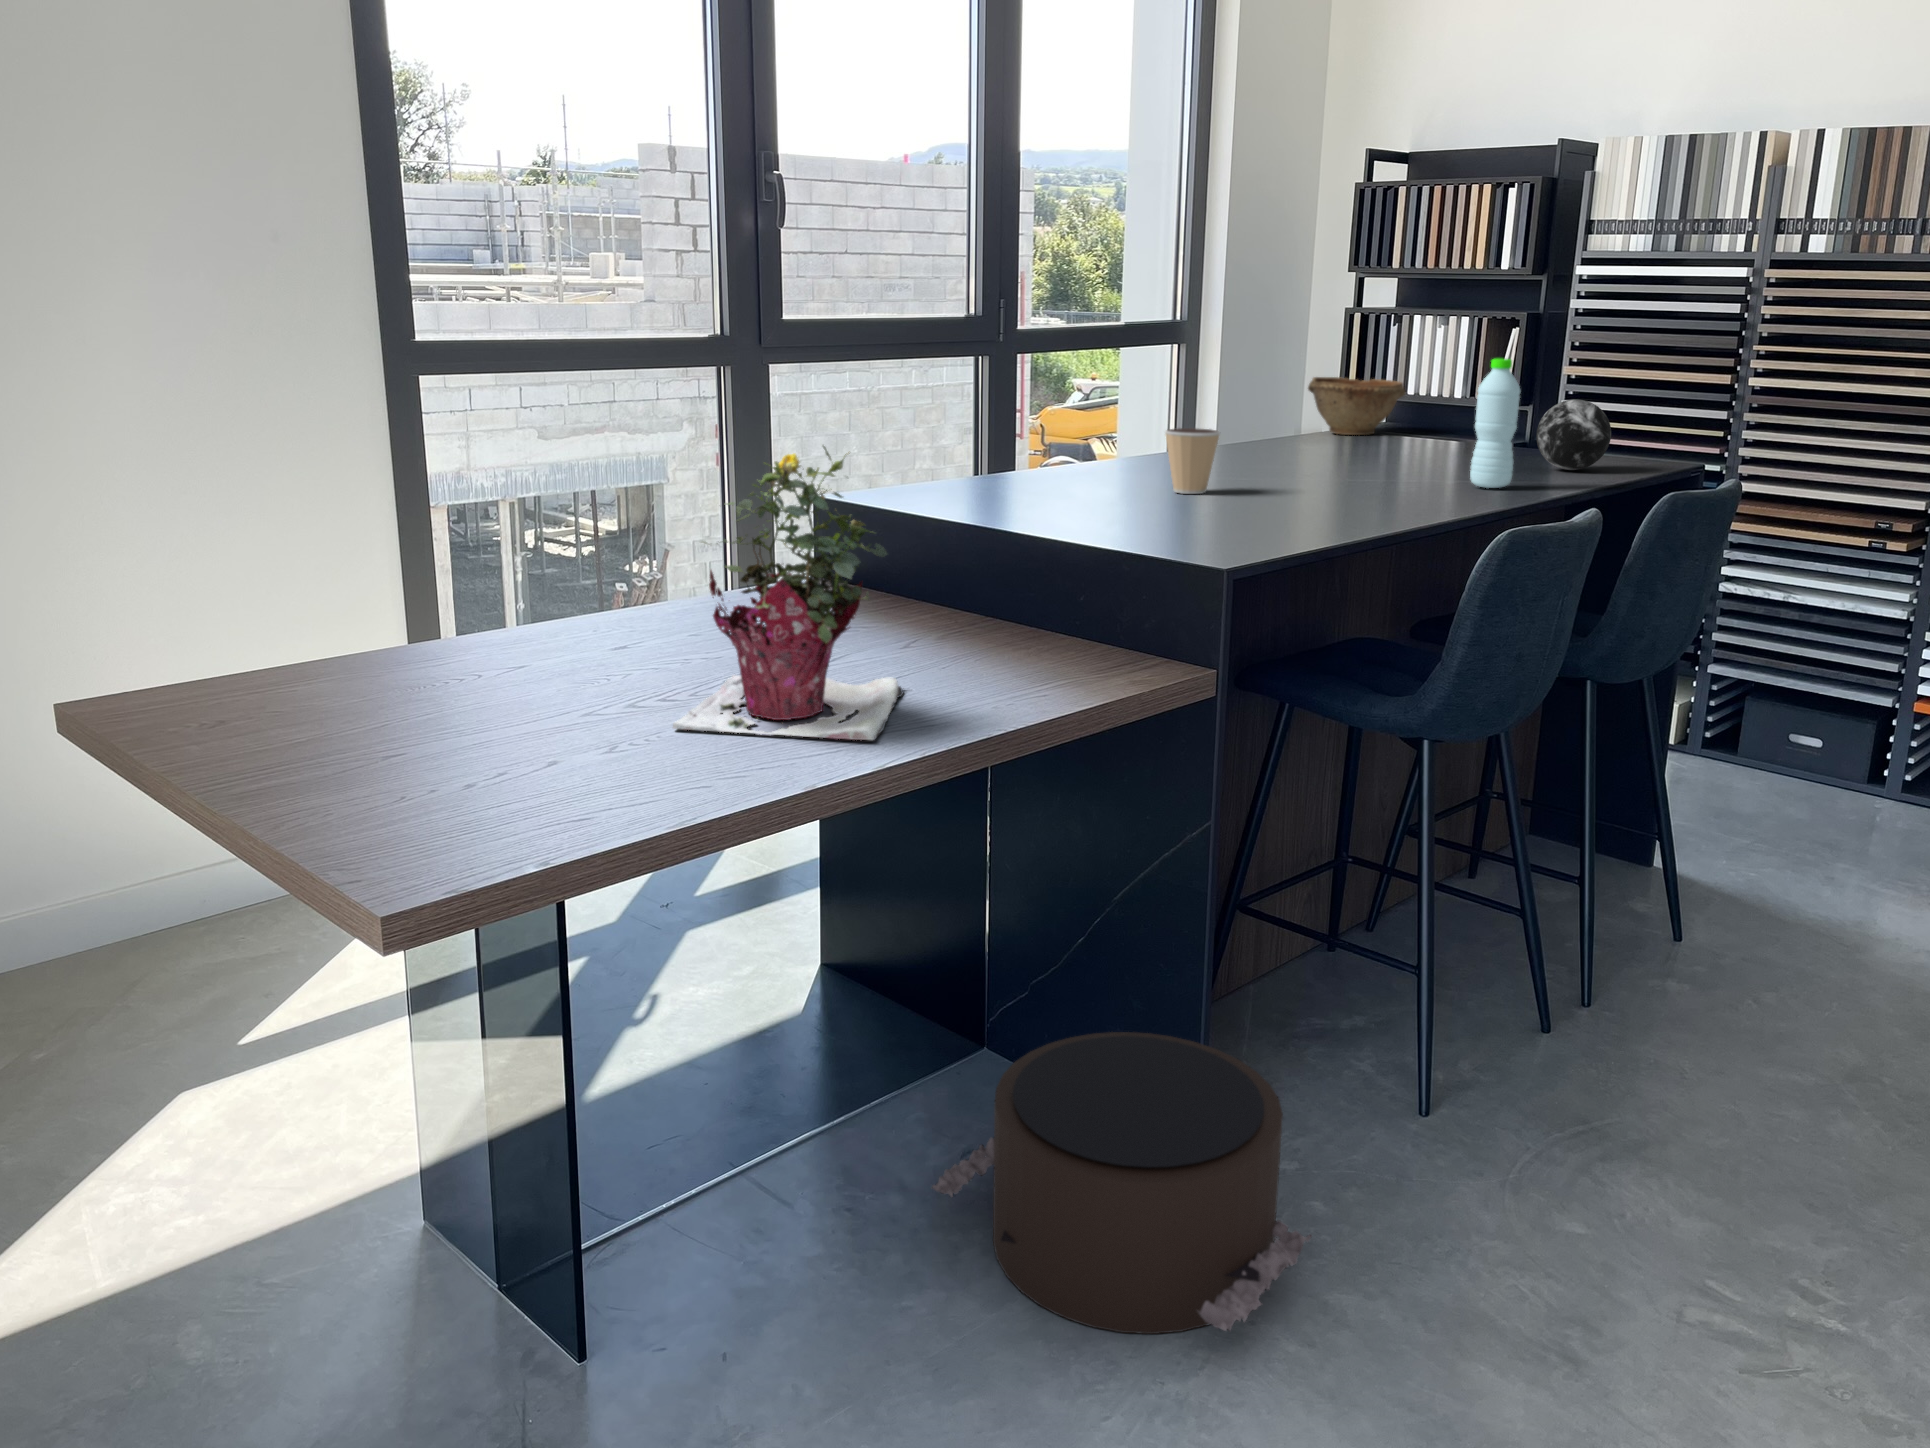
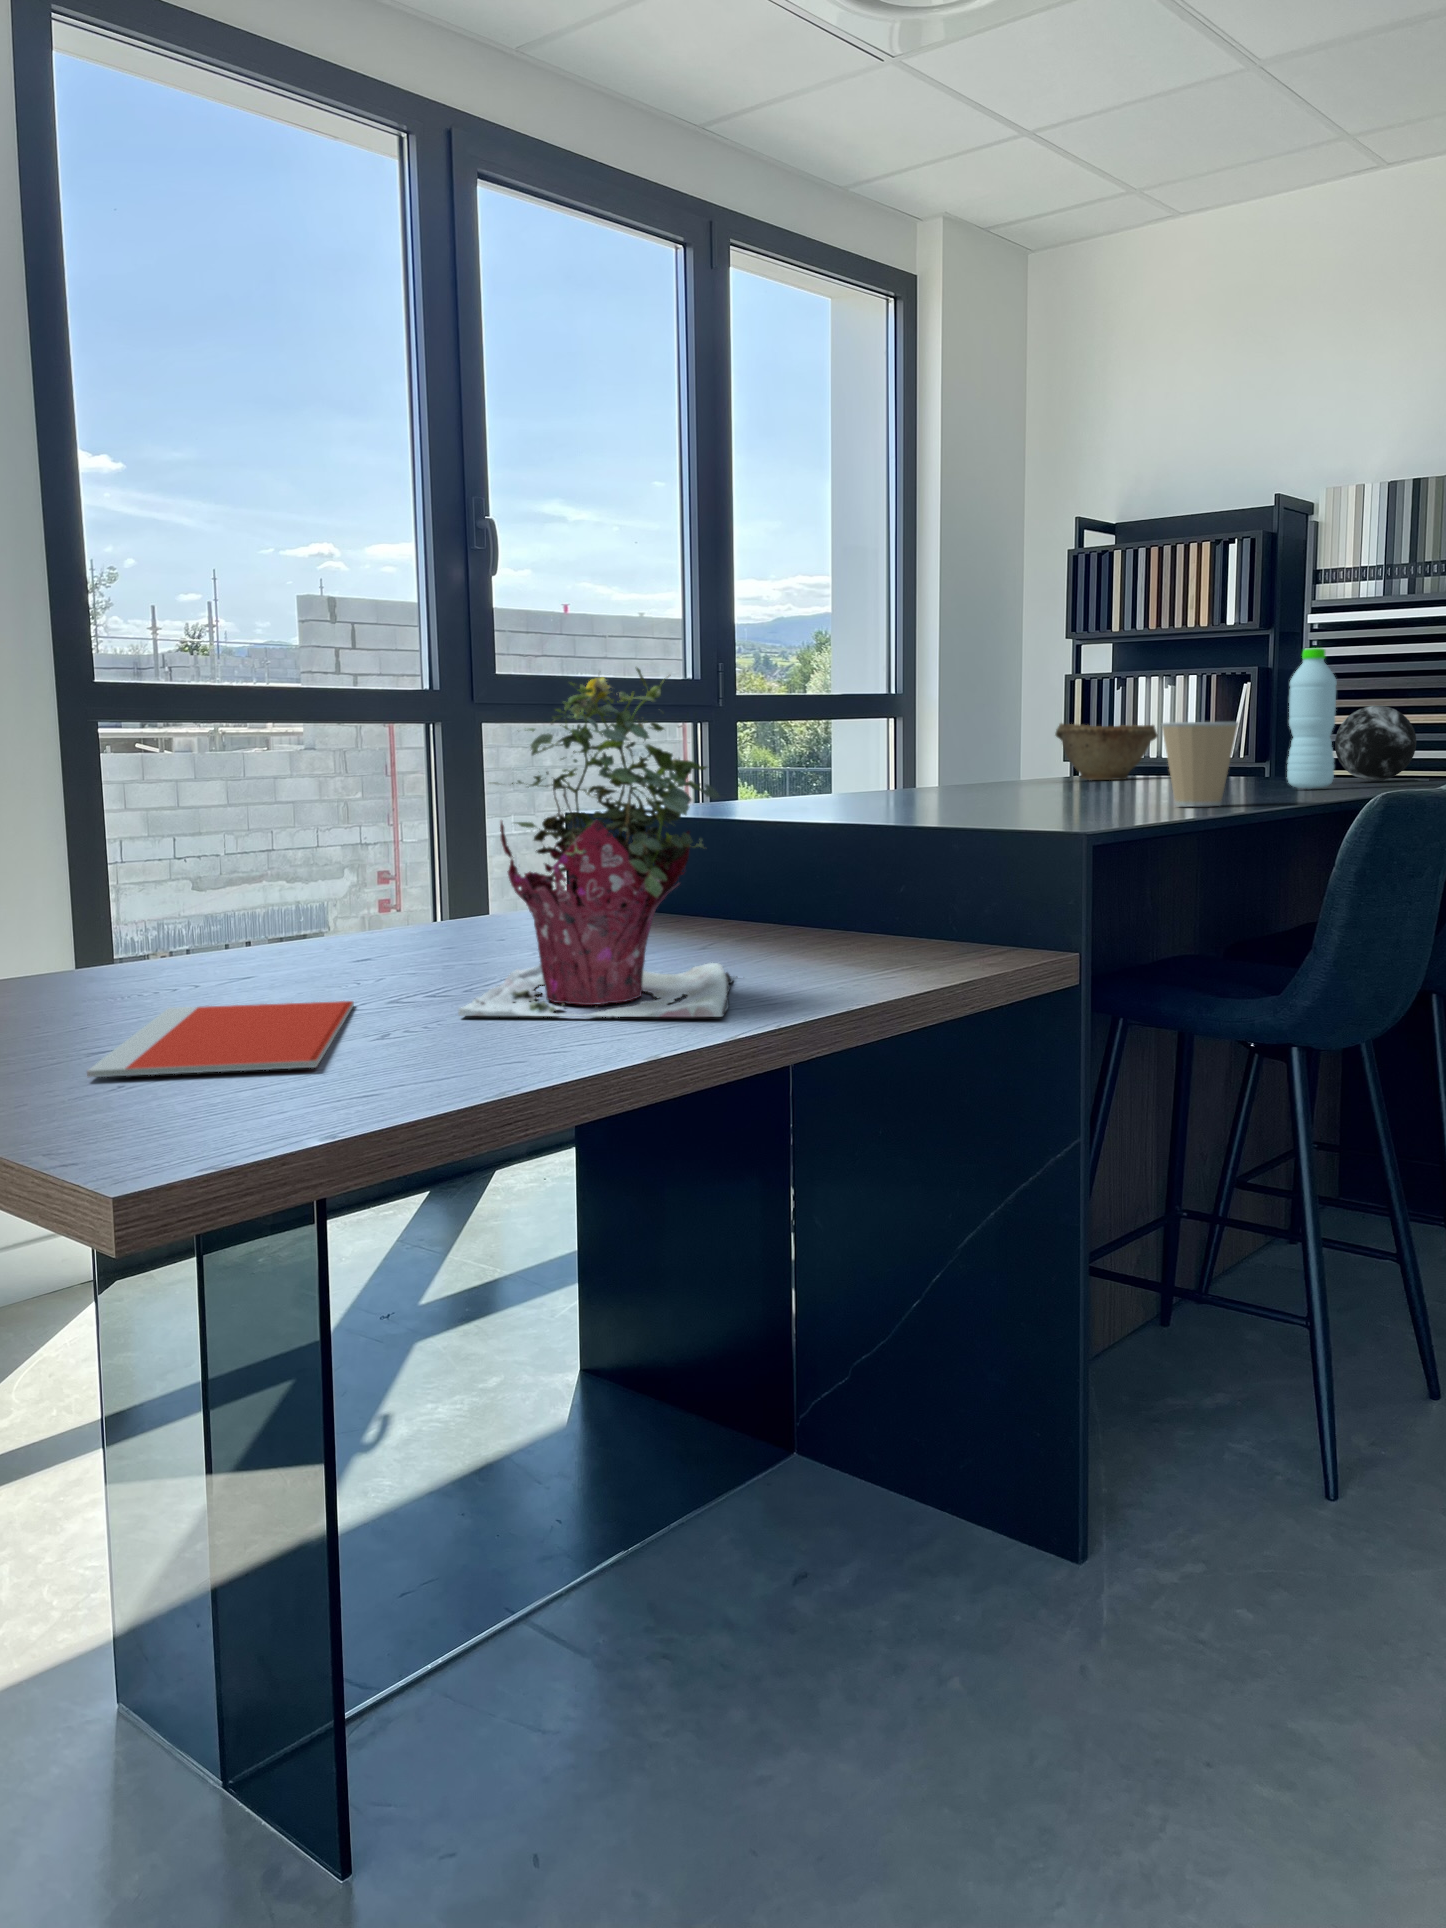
coffee cup: present [1165,428,1220,494] -> present [1162,722,1238,806]
notebook: none [386,708,597,787] -> present [87,1001,354,1077]
pouf: present [931,1032,1311,1334] -> none [781,1411,1284,1812]

